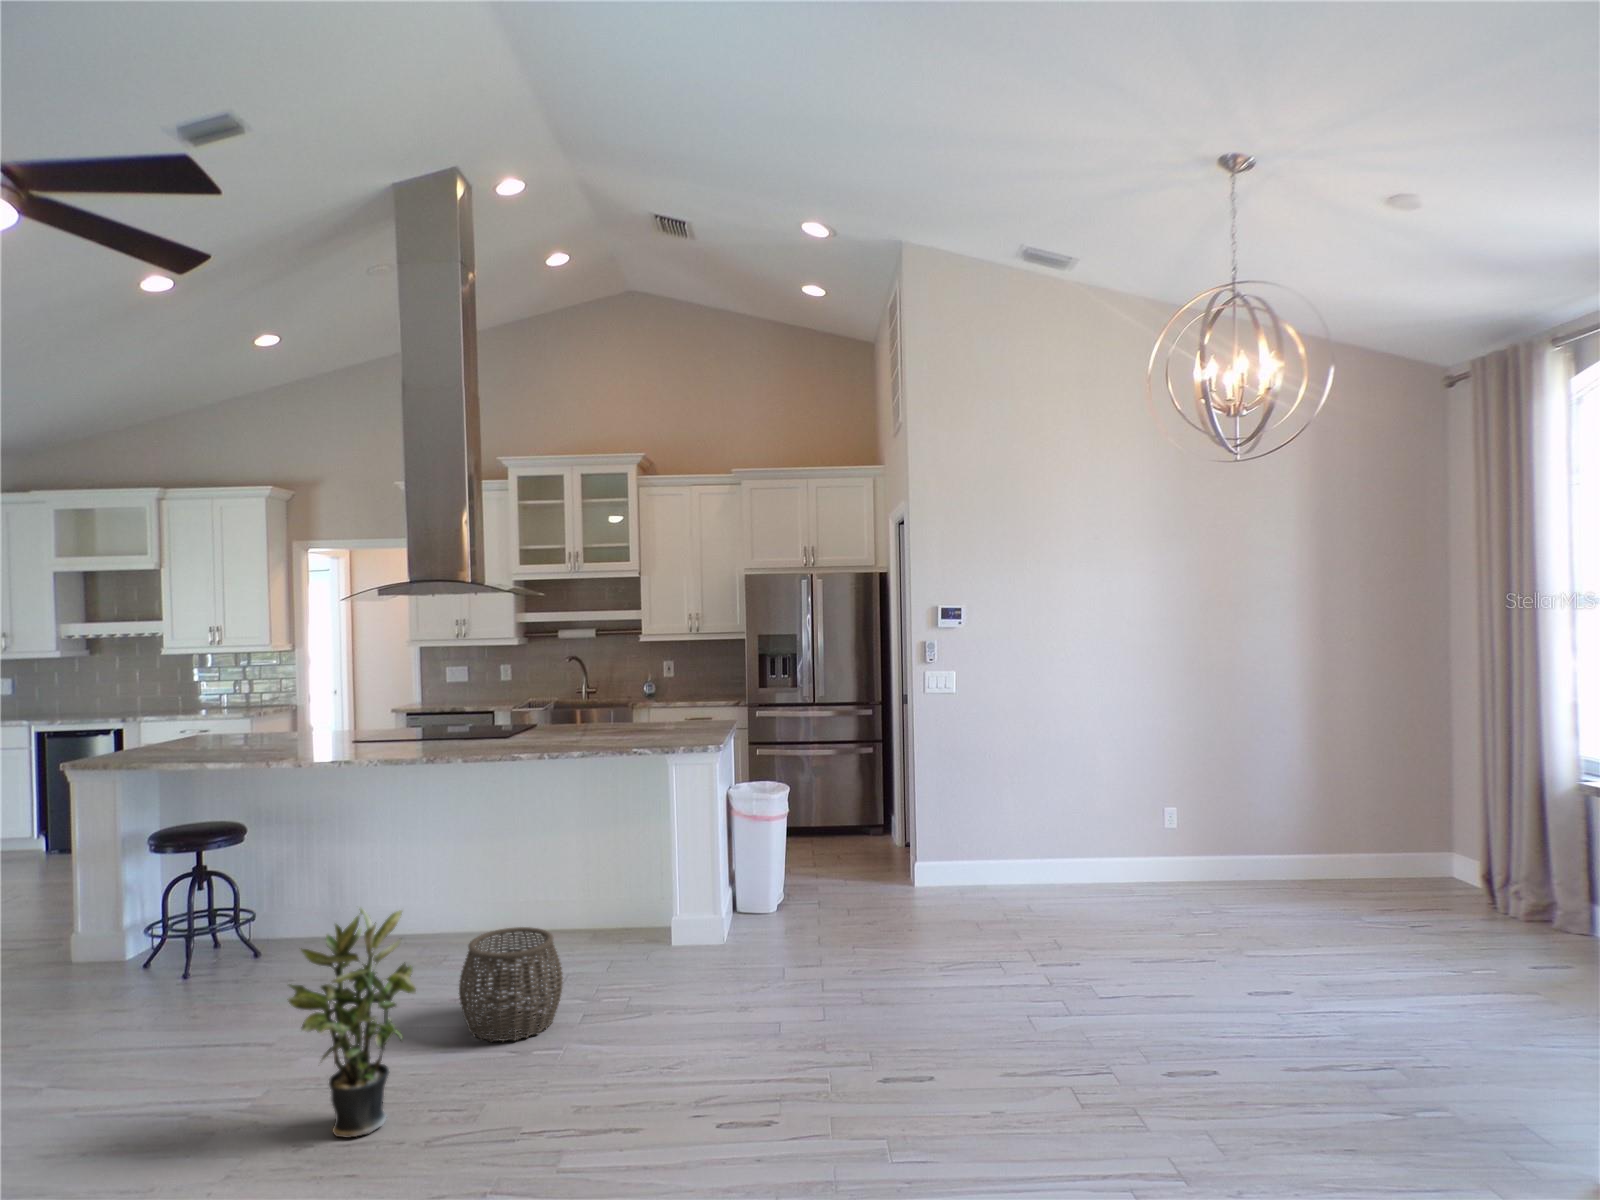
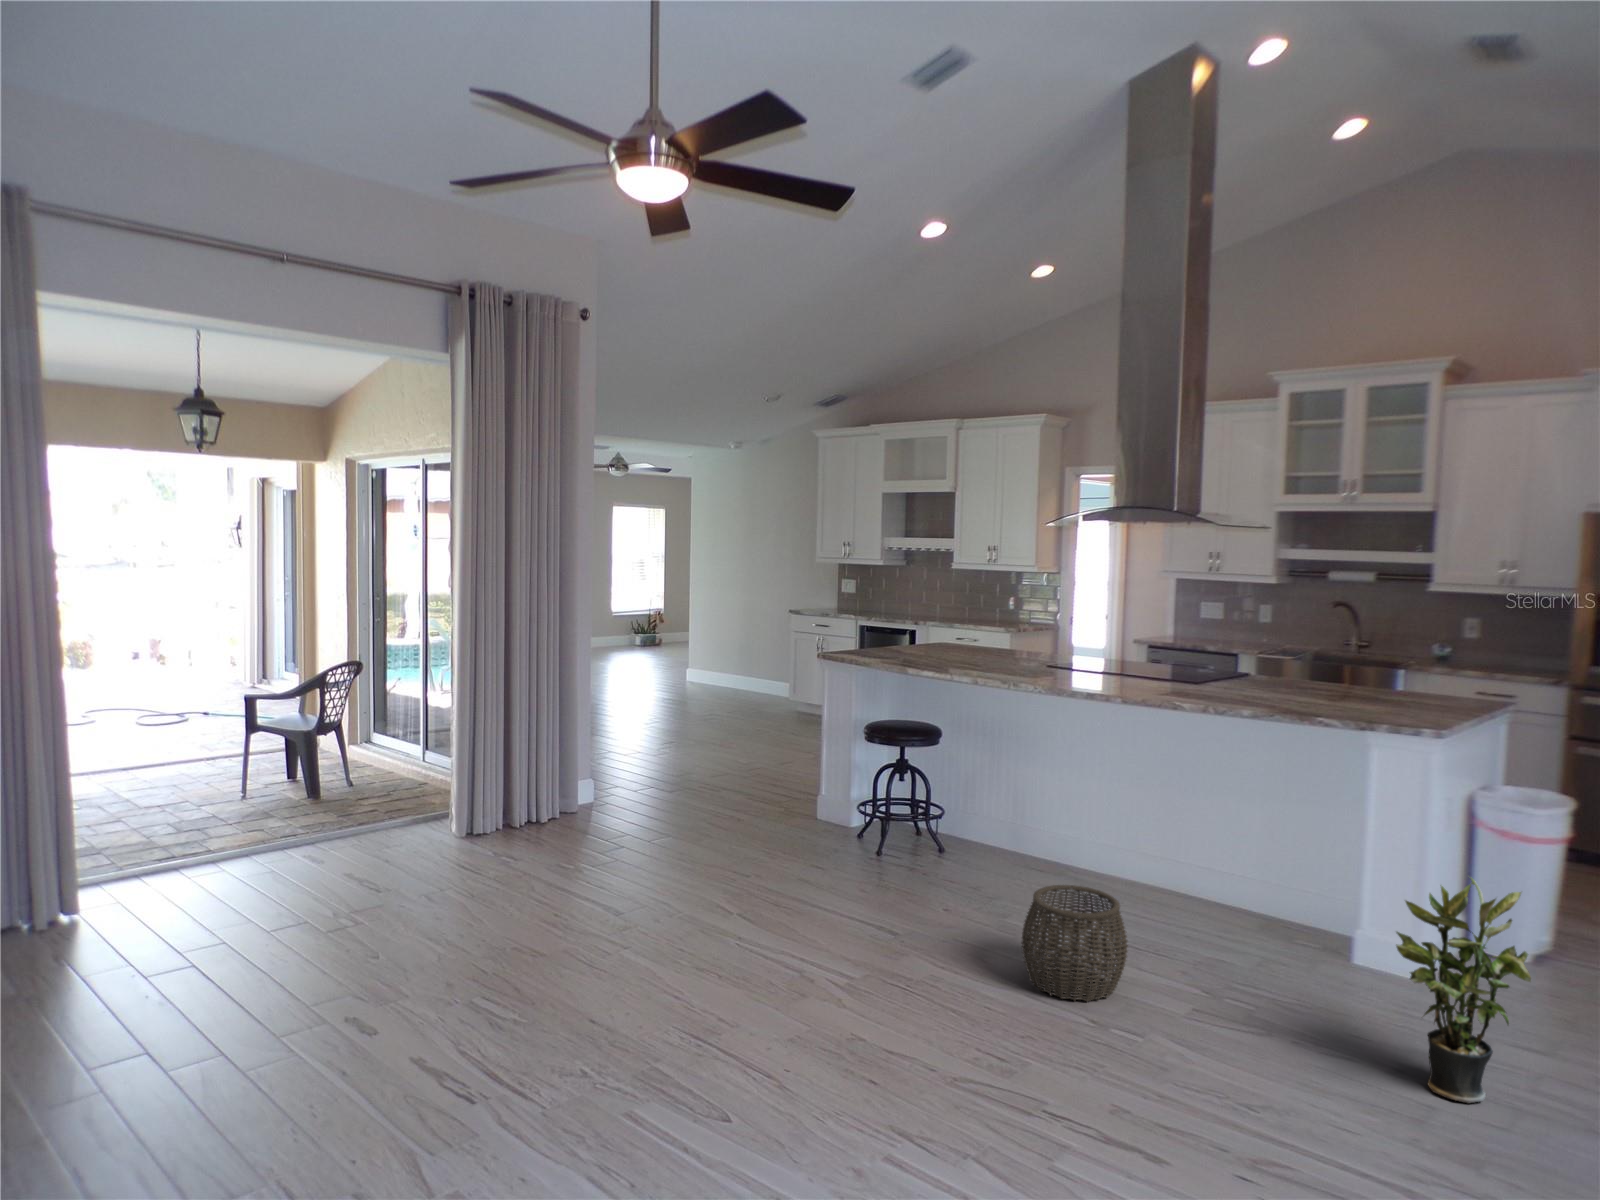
potted plant: present [287,909,416,1138] -> present [1396,878,1531,1103]

